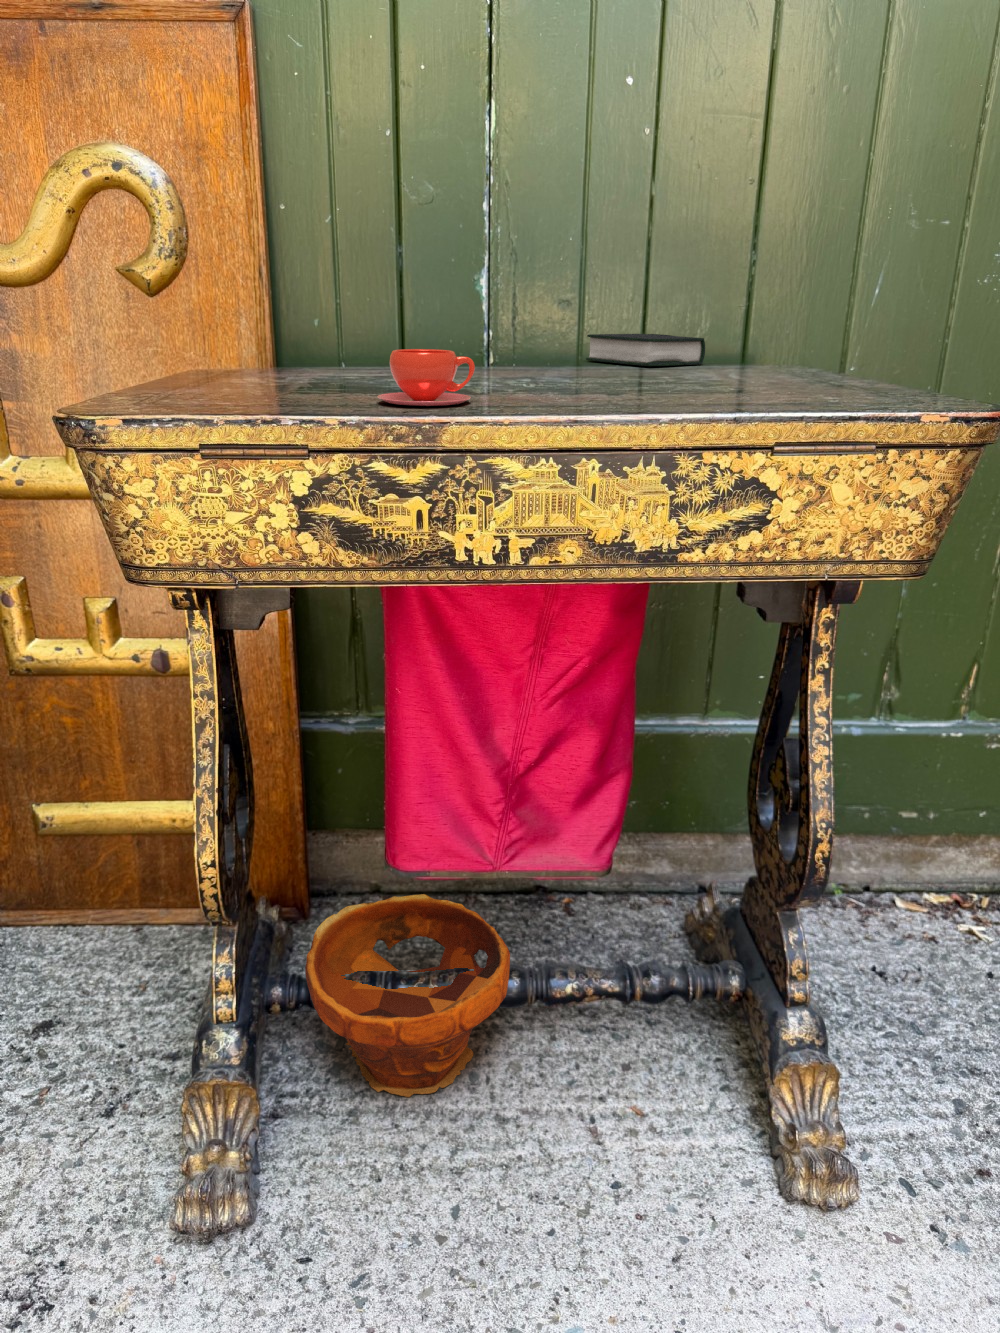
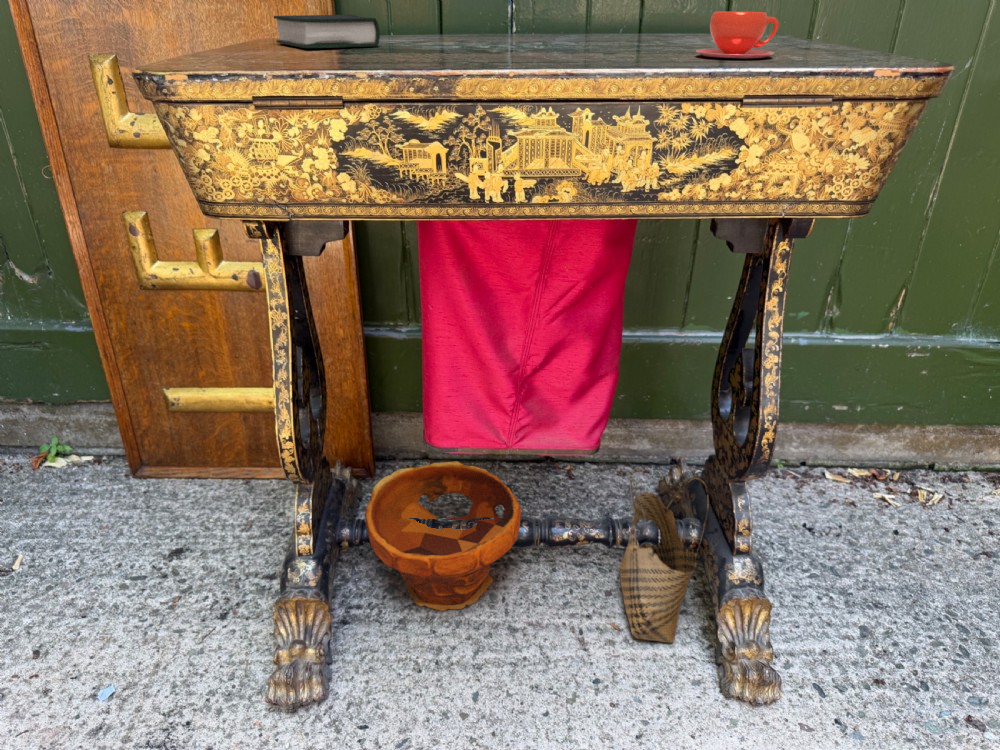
book: present [586,334,705,366] -> present [274,15,380,48]
teacup: present [377,349,475,406] -> present [696,11,779,58]
woven basket: none [639,902,753,1129] -> present [620,473,709,643]

